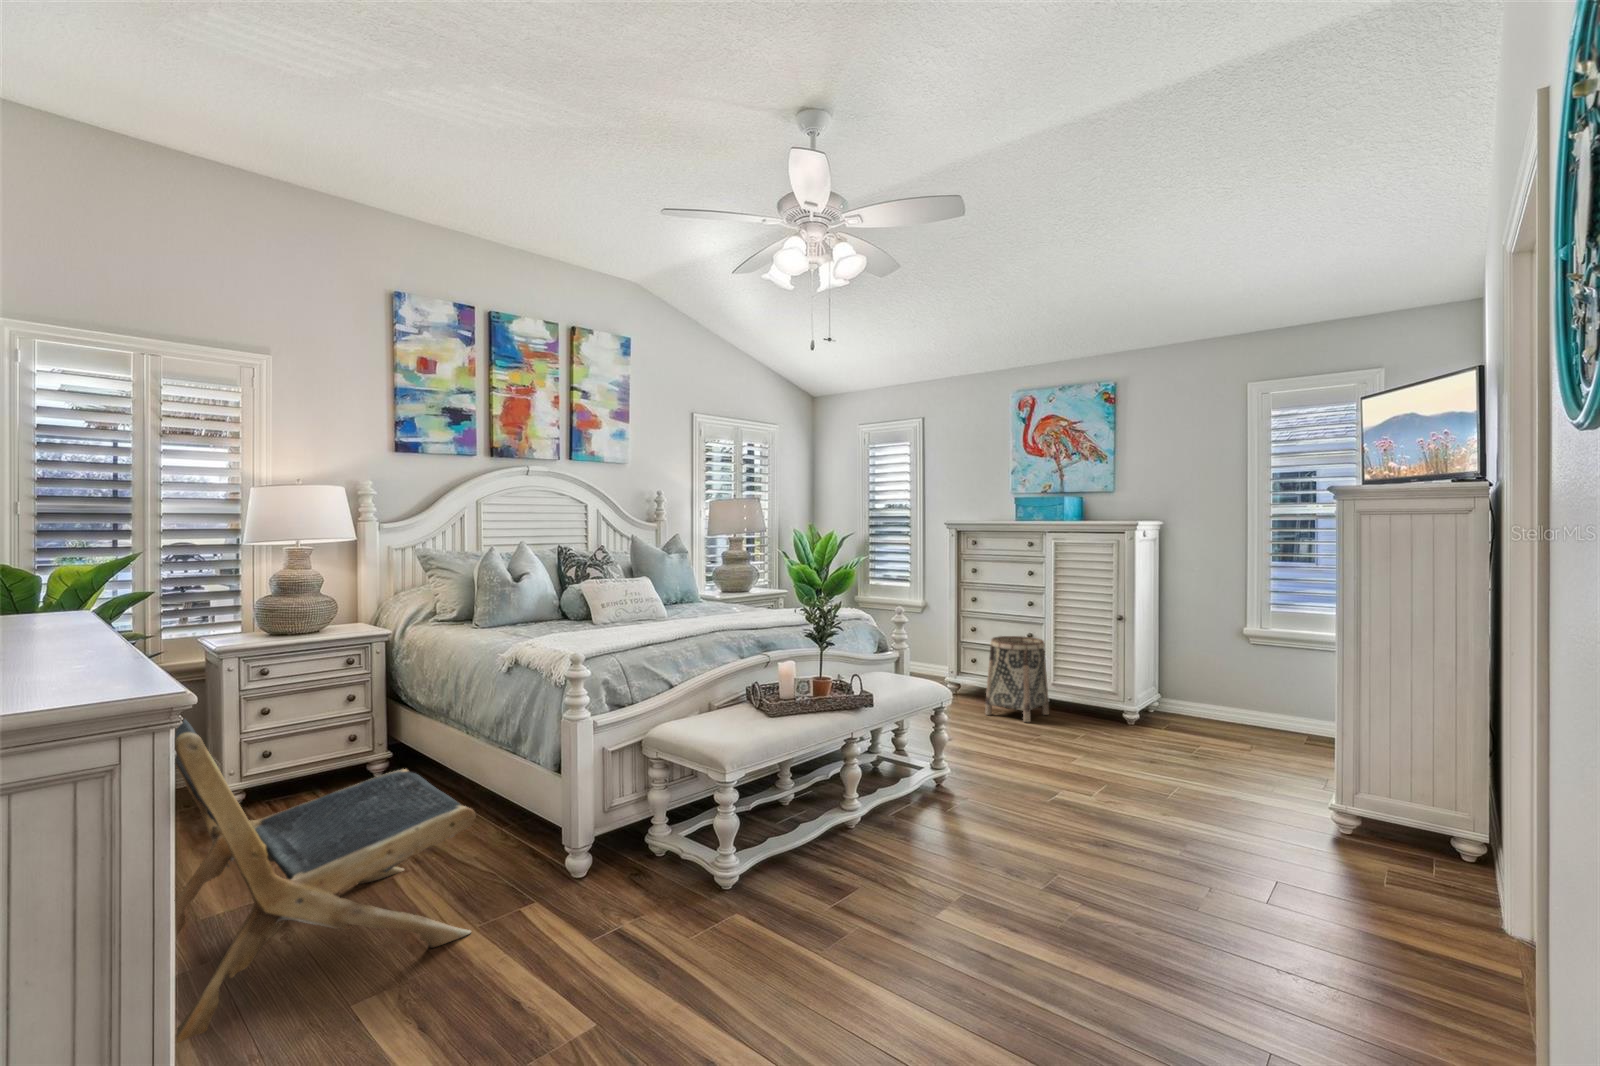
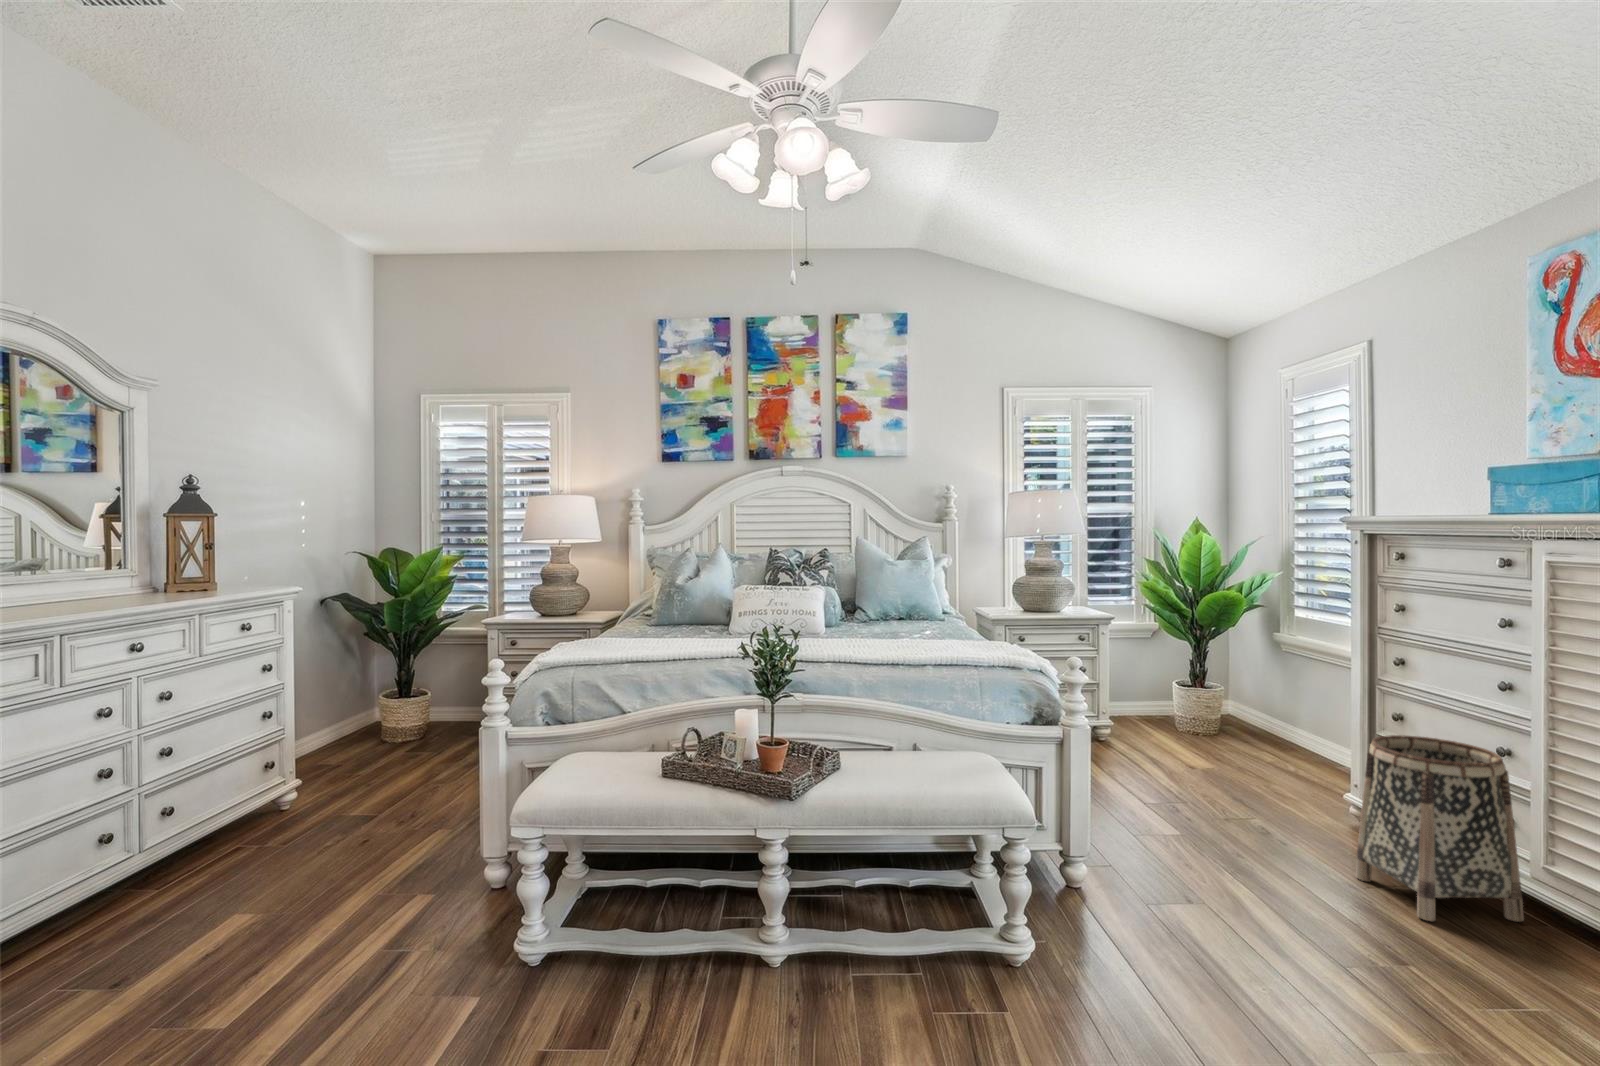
lounge chair: present [175,719,476,1043] -> none [142,651,441,902]

